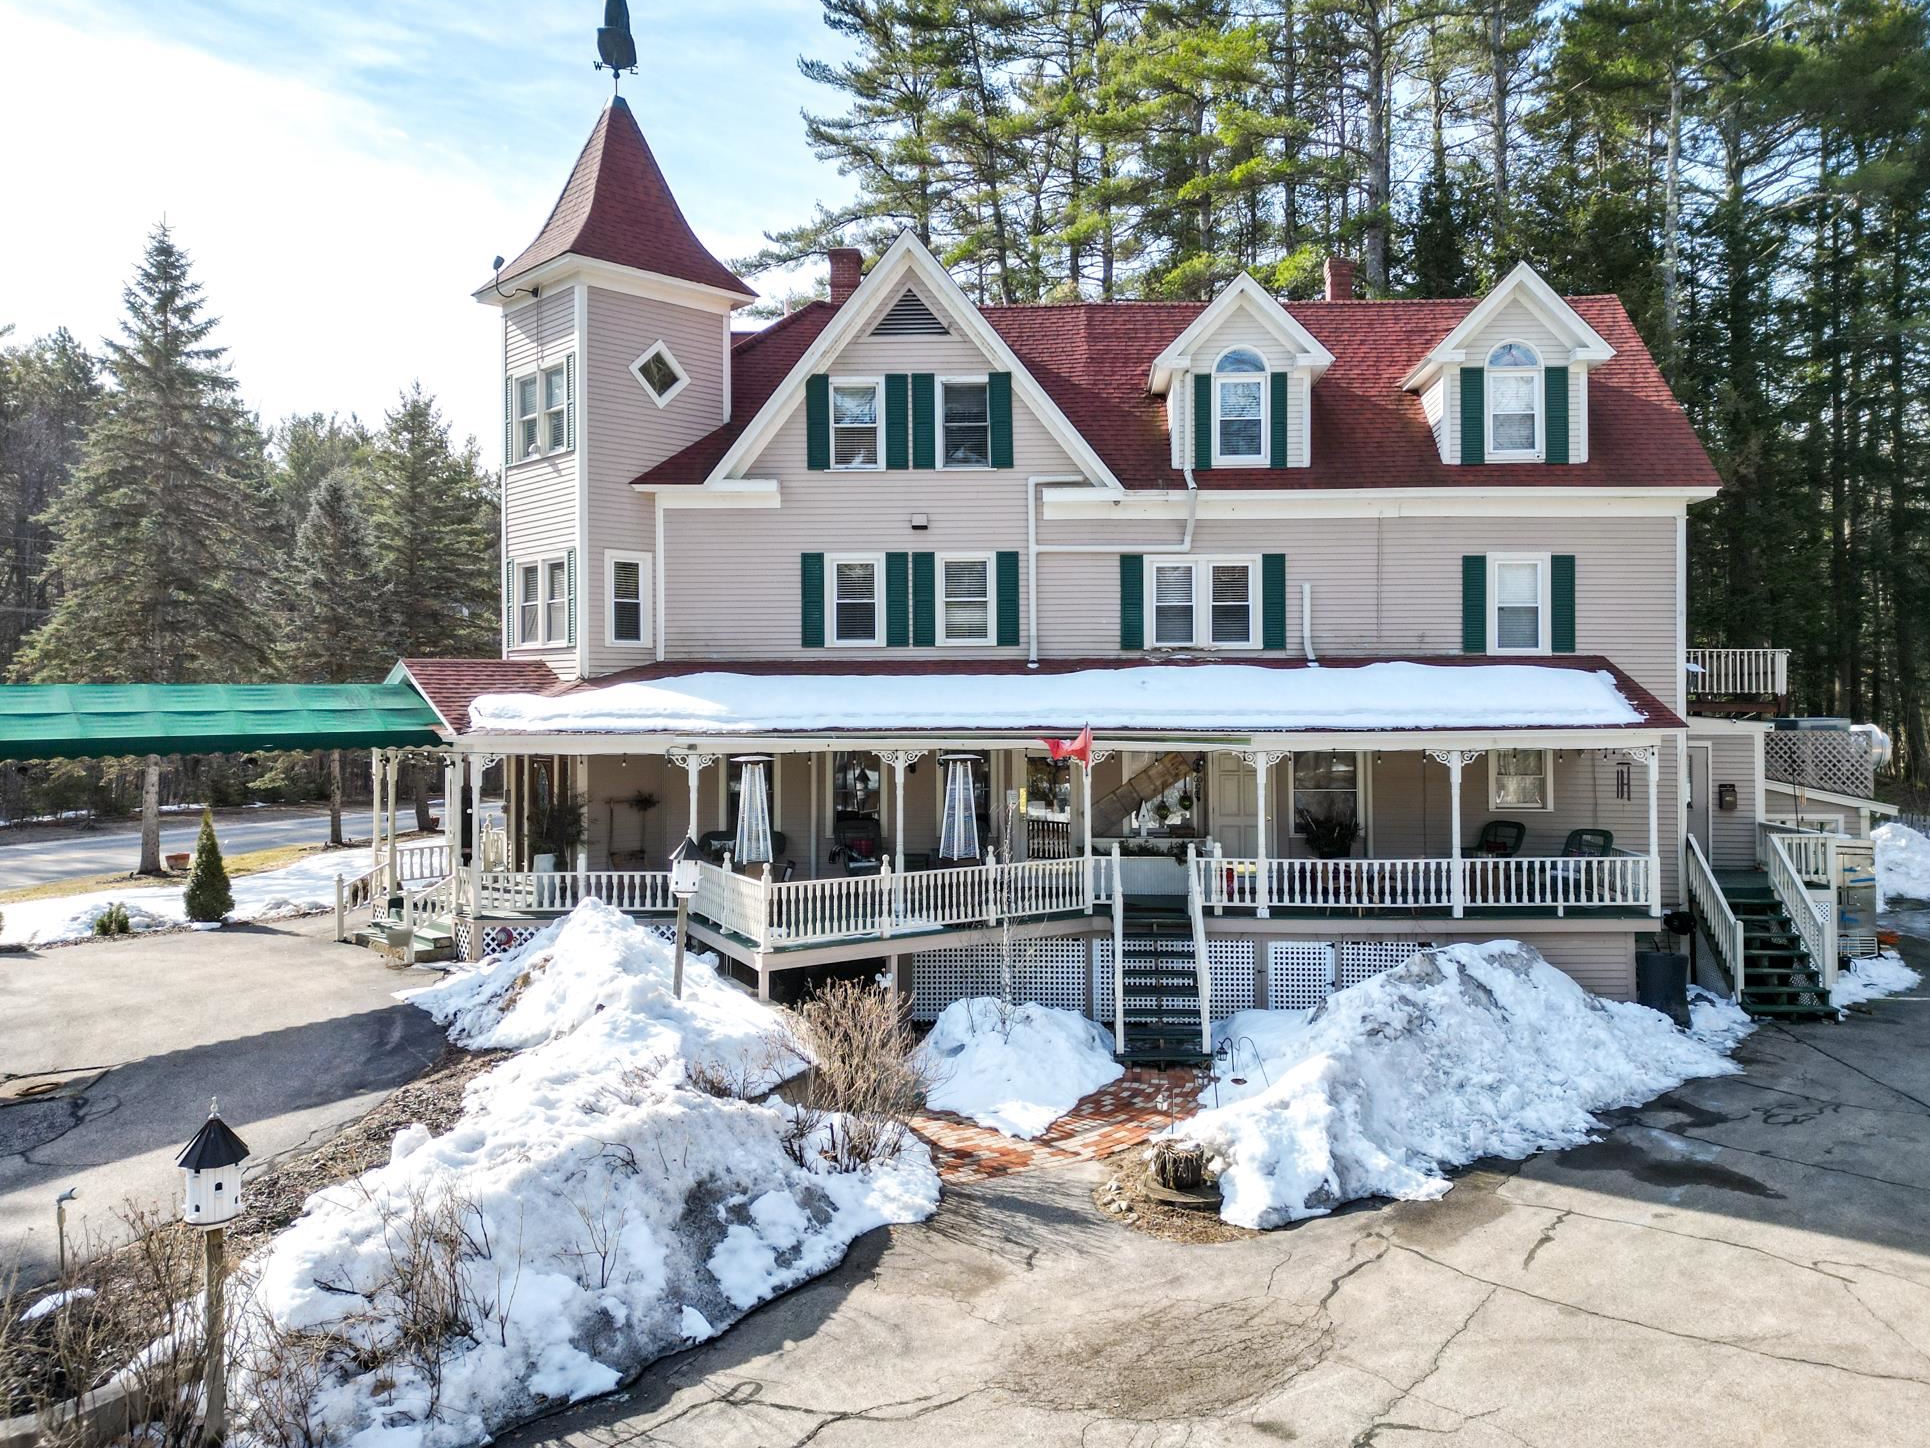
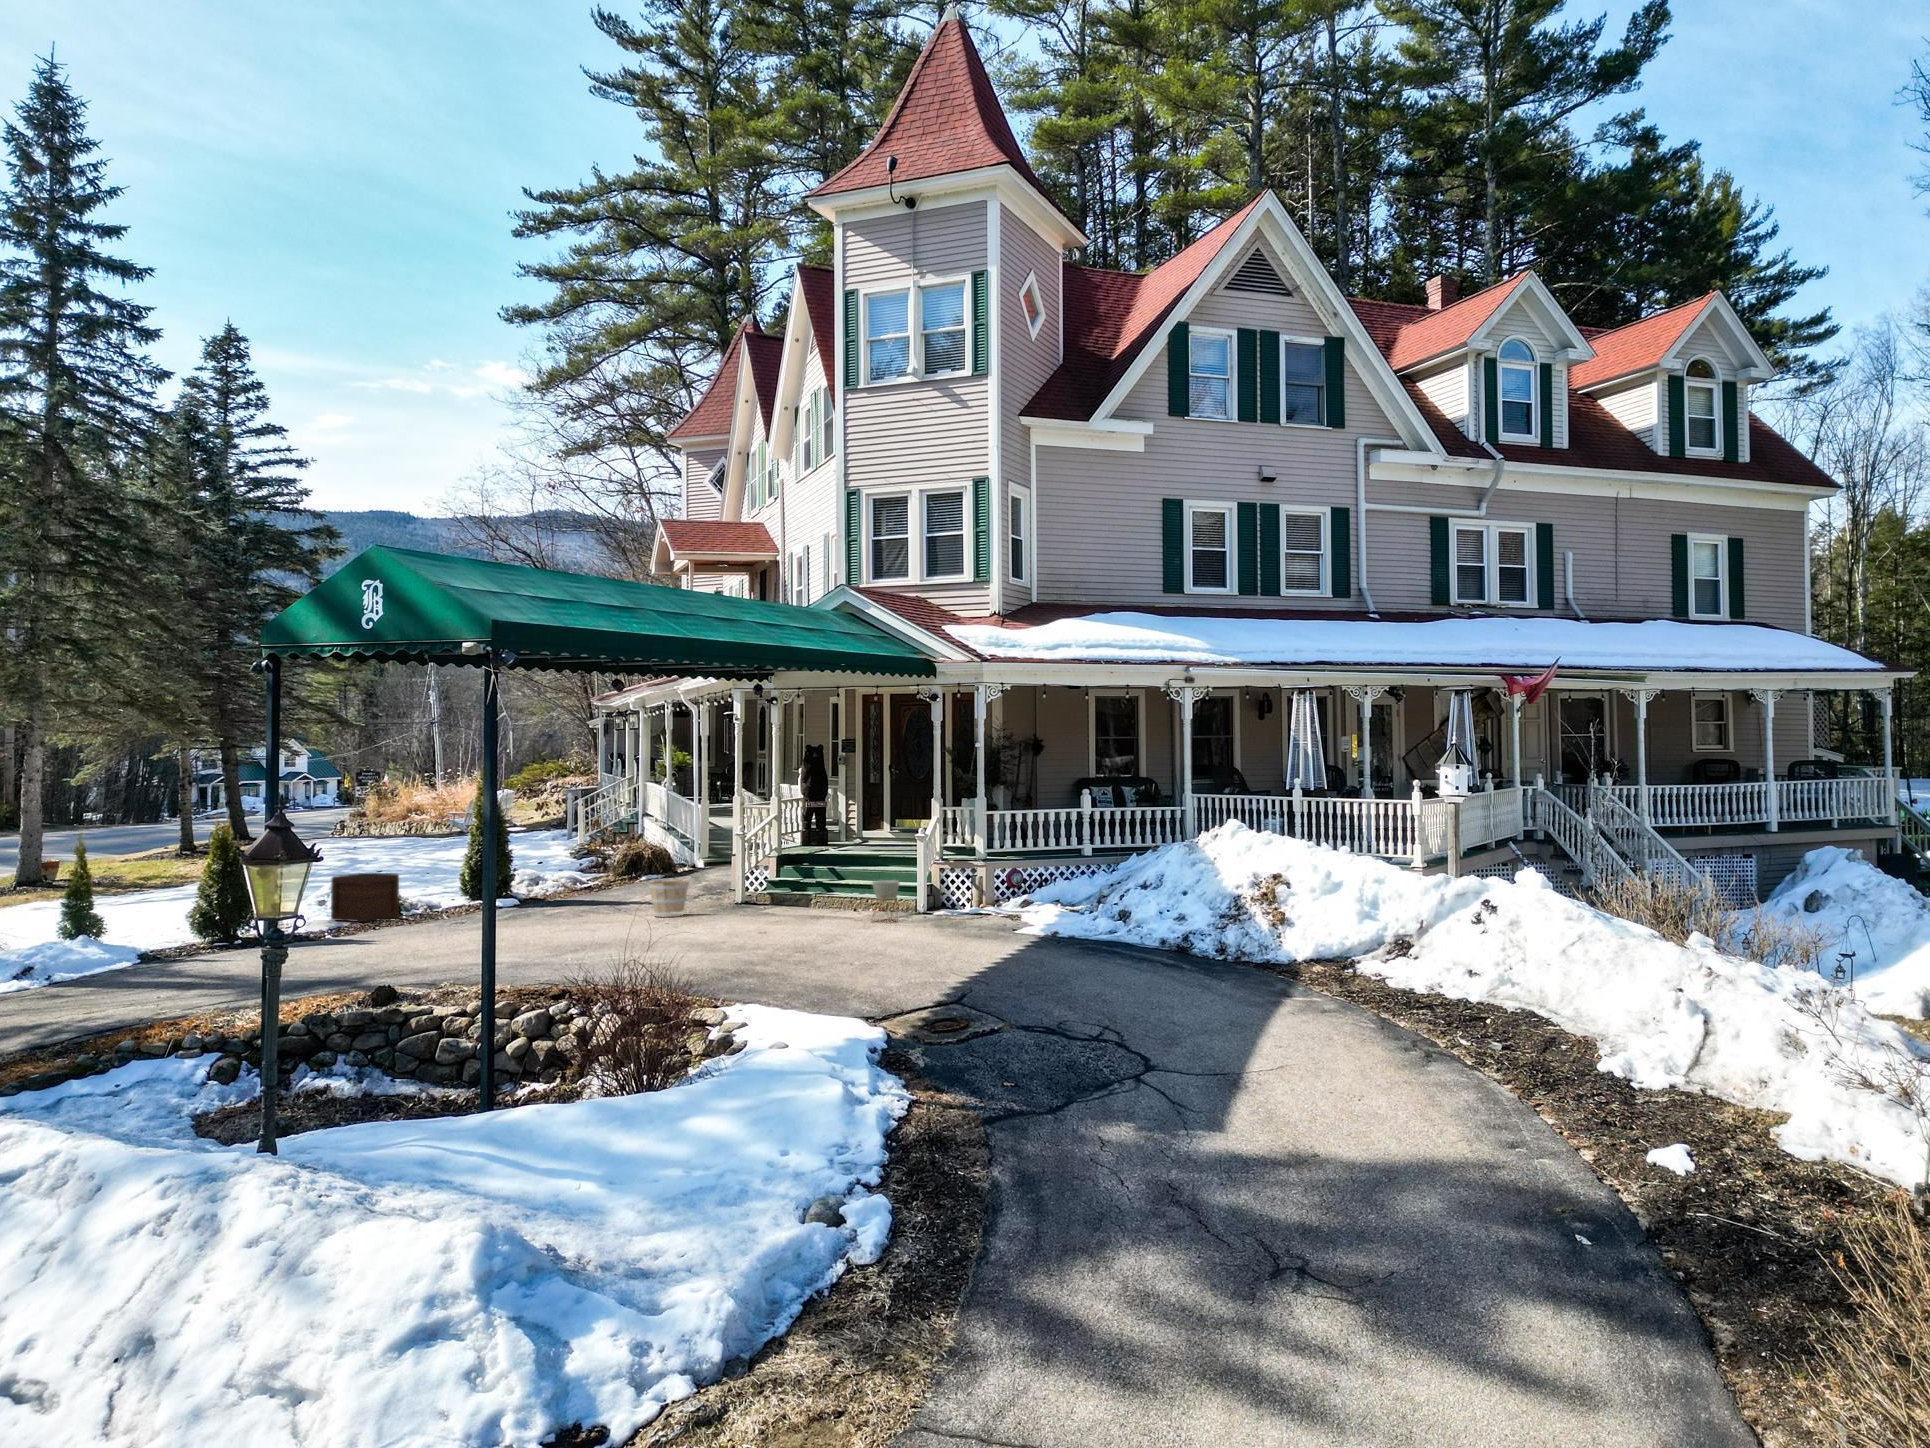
wooden crate: none [149,883,197,925] -> present [331,873,399,922]
wooden bucket: none [300,908,340,942] -> present [649,881,689,917]

